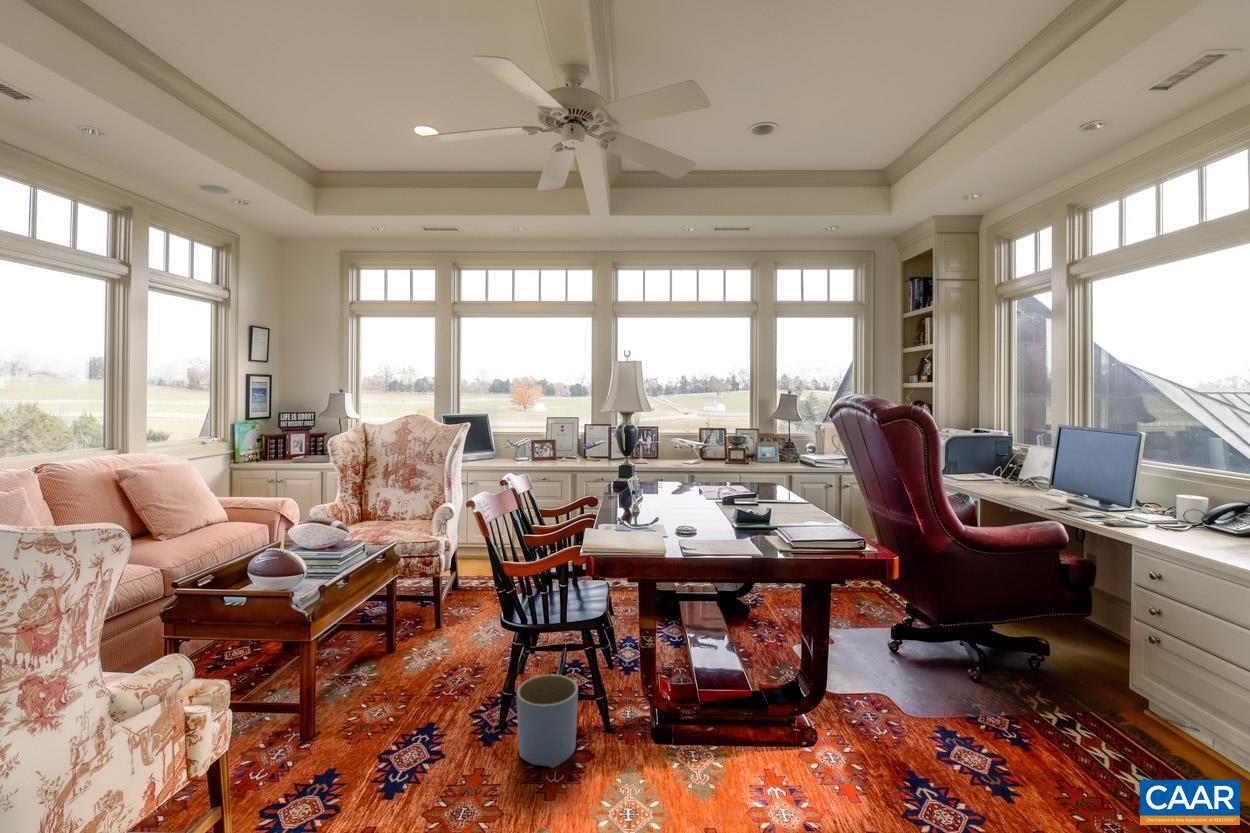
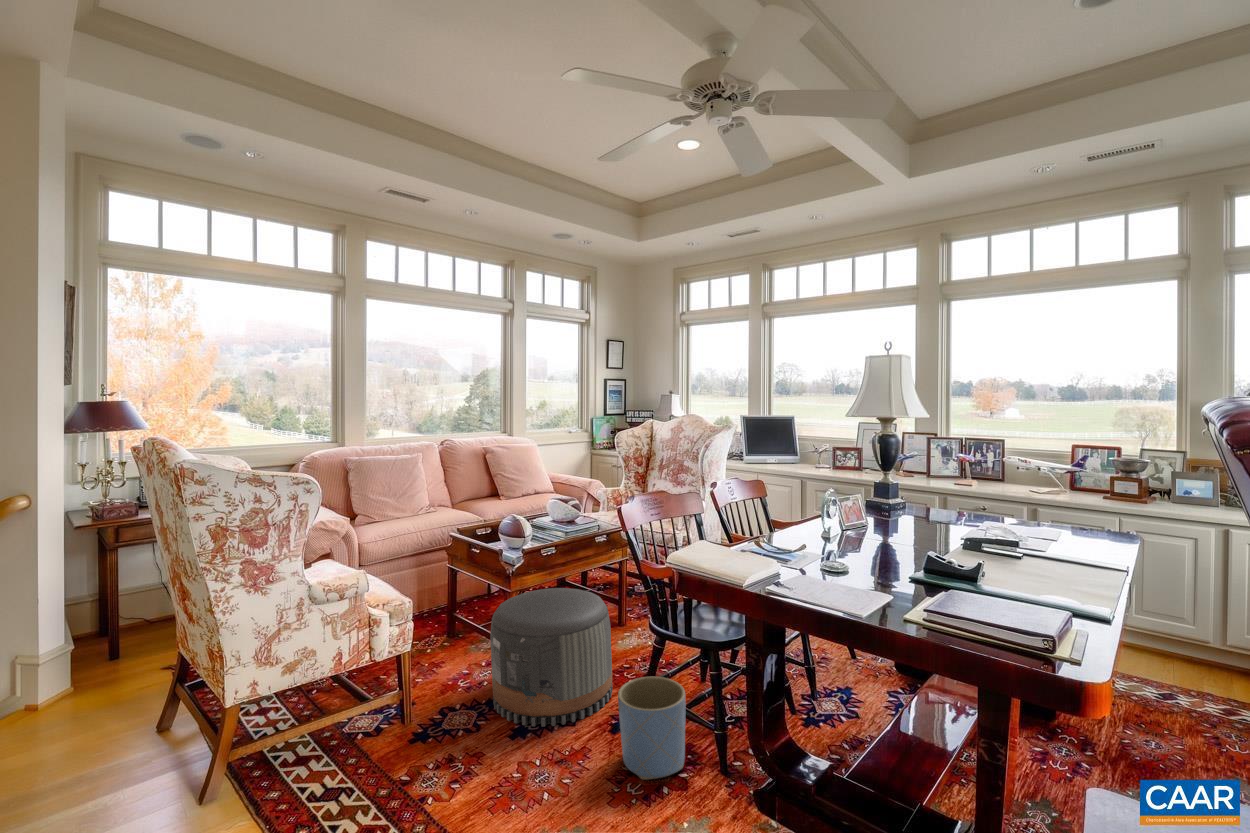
pouf: none [313,620,457,783] -> present [490,588,612,727]

